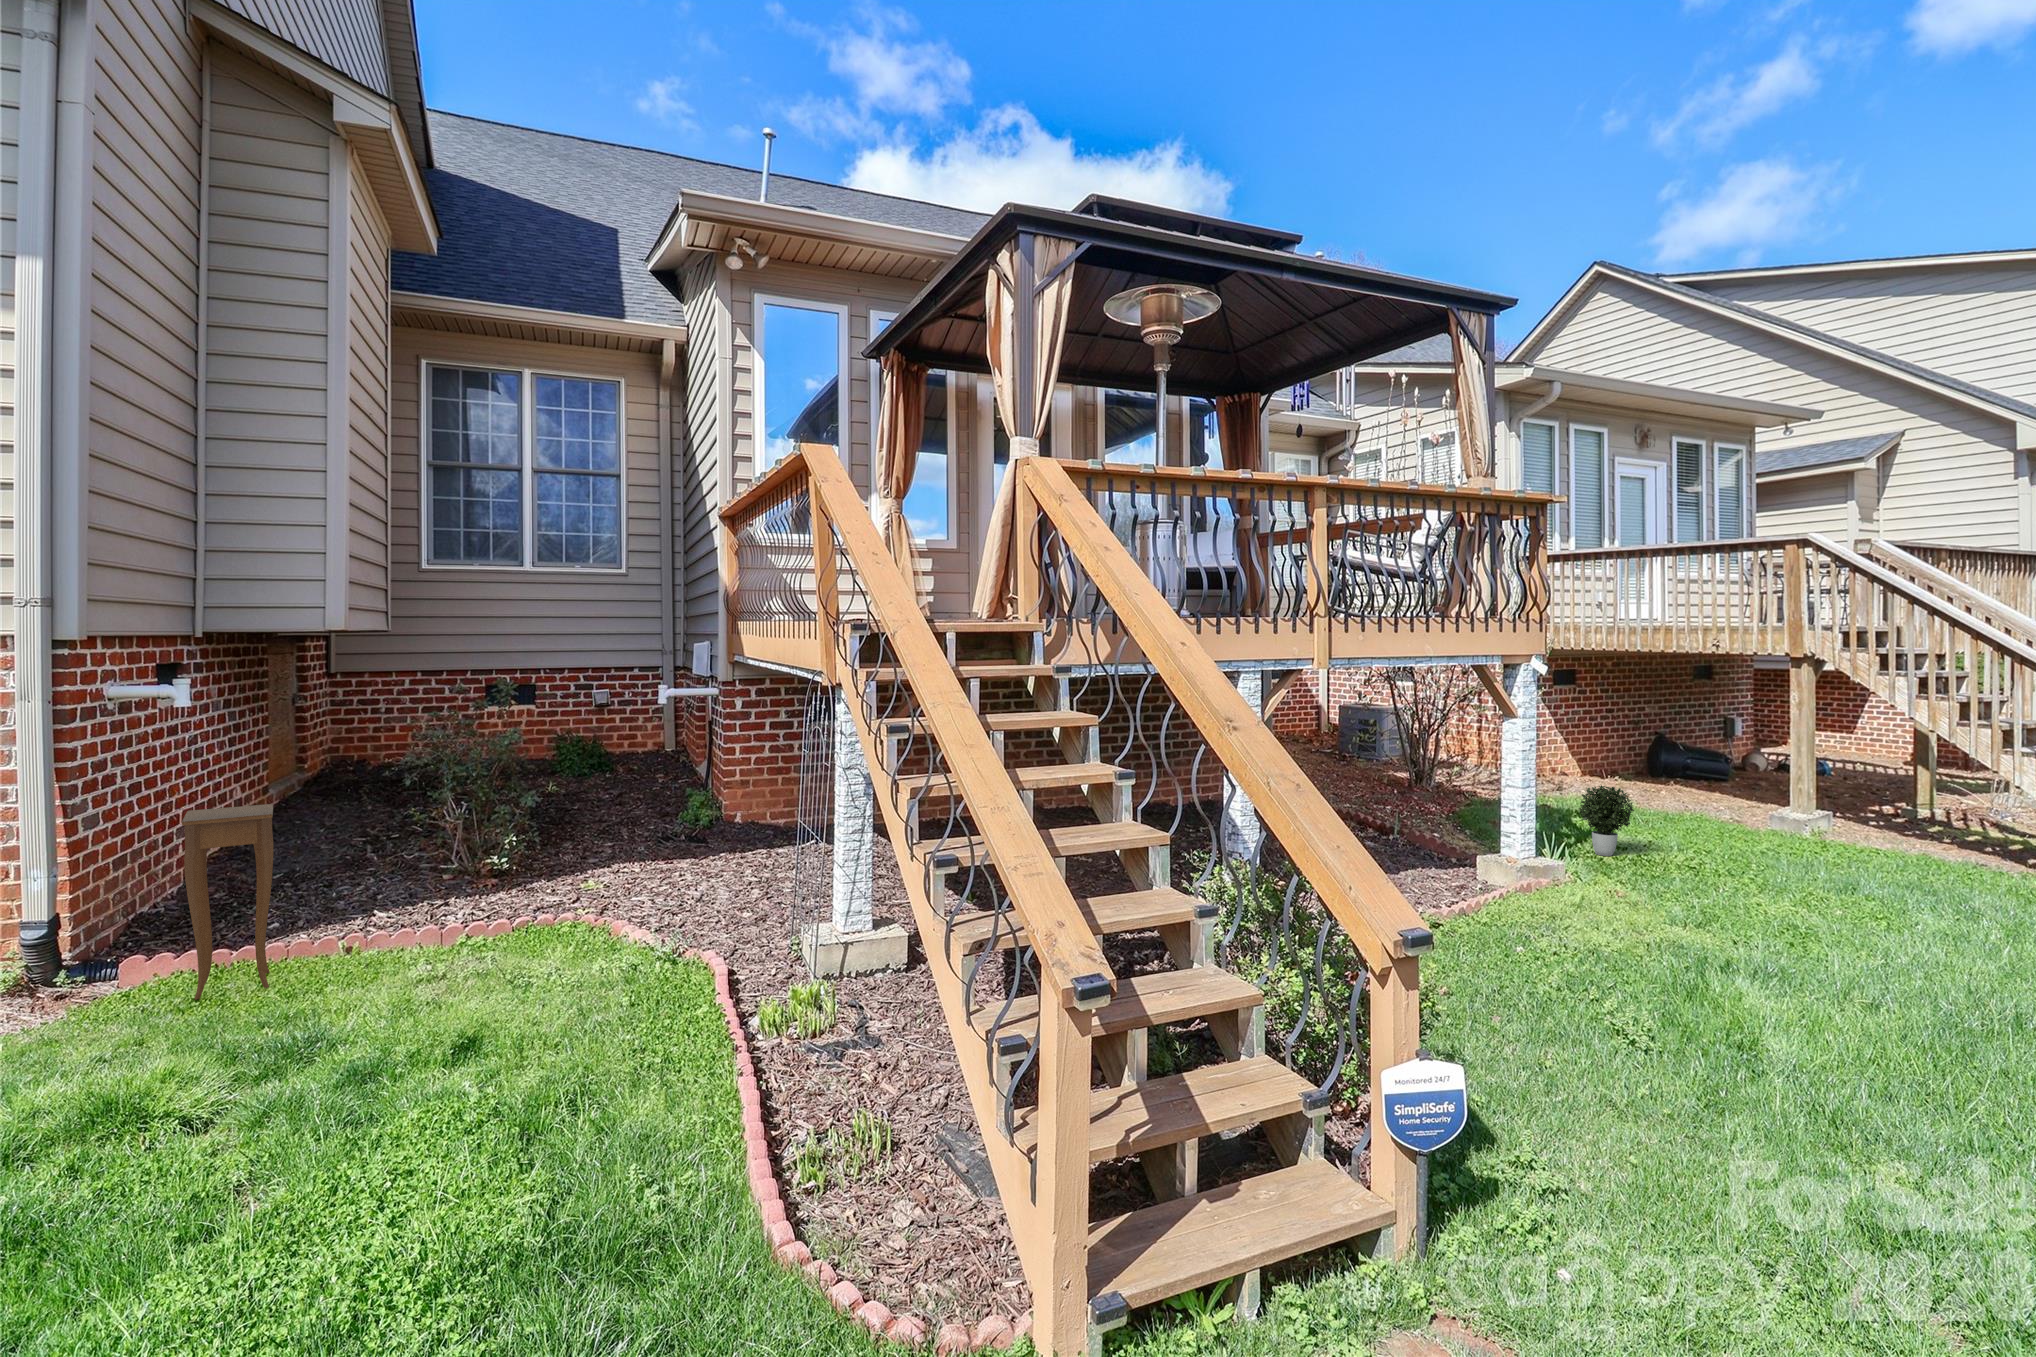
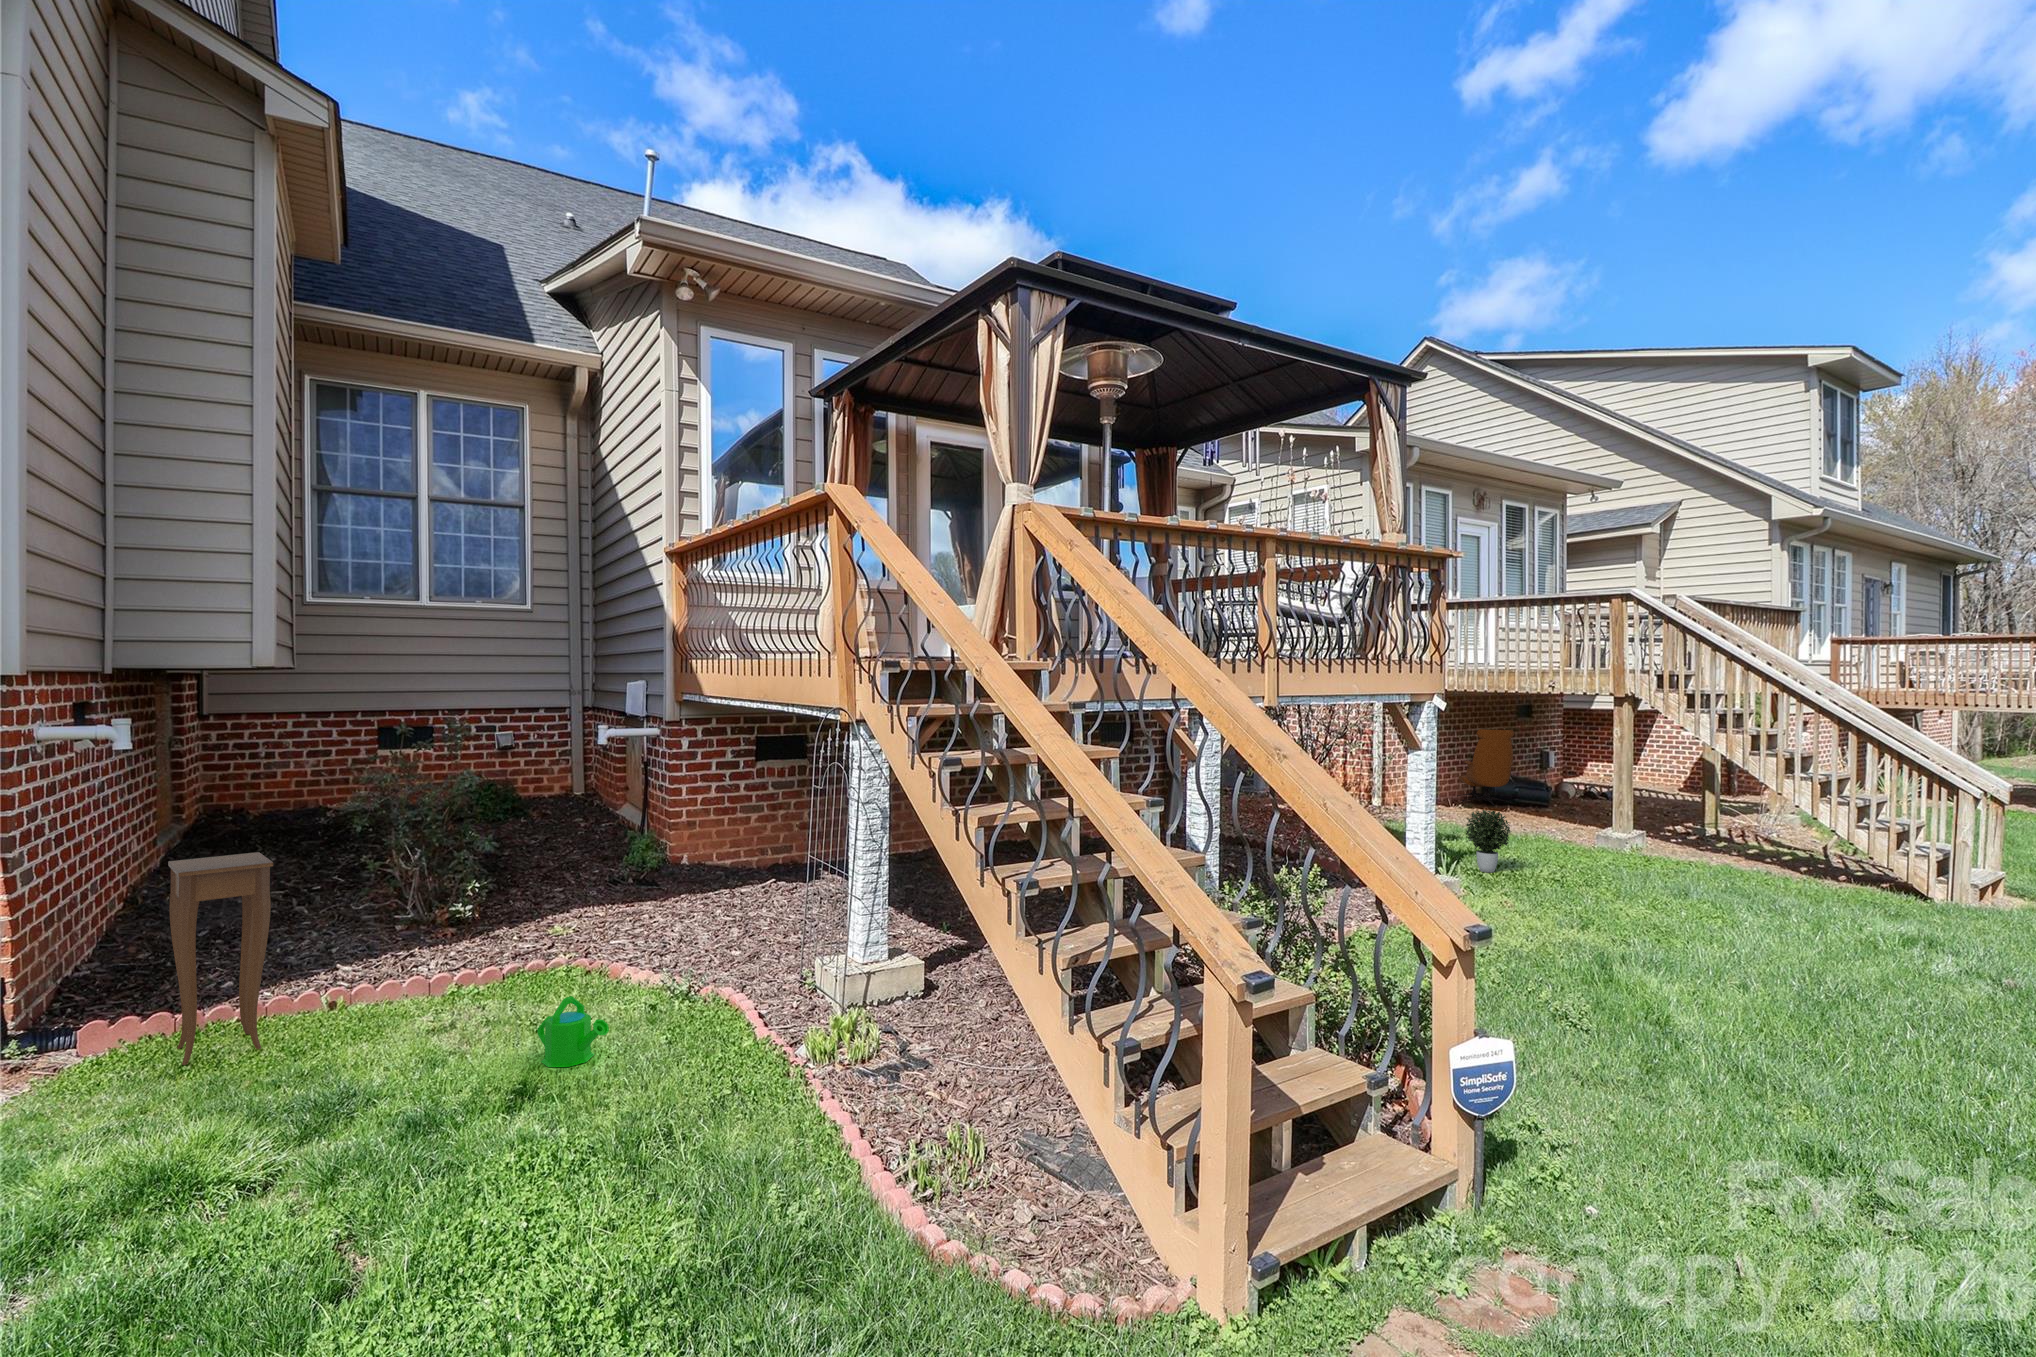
lounge chair: none [1604,695,1670,781] -> present [1457,729,1514,806]
watering can: none [502,953,562,1023] -> present [537,996,609,1067]

